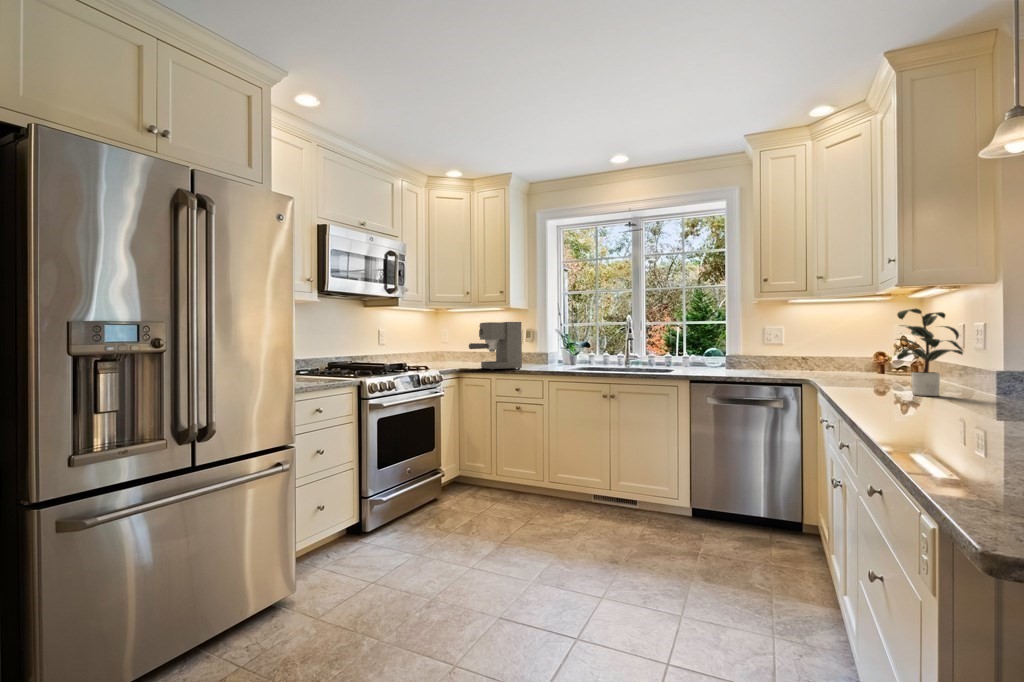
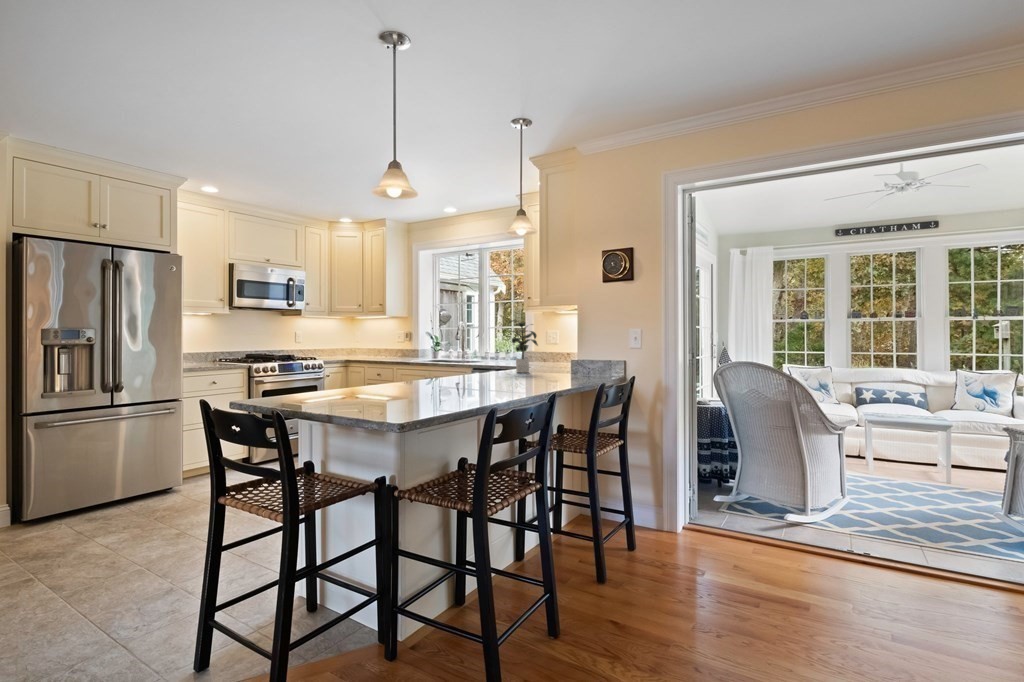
coffee maker: present [469,322,522,370] -> none [345,327,383,360]

